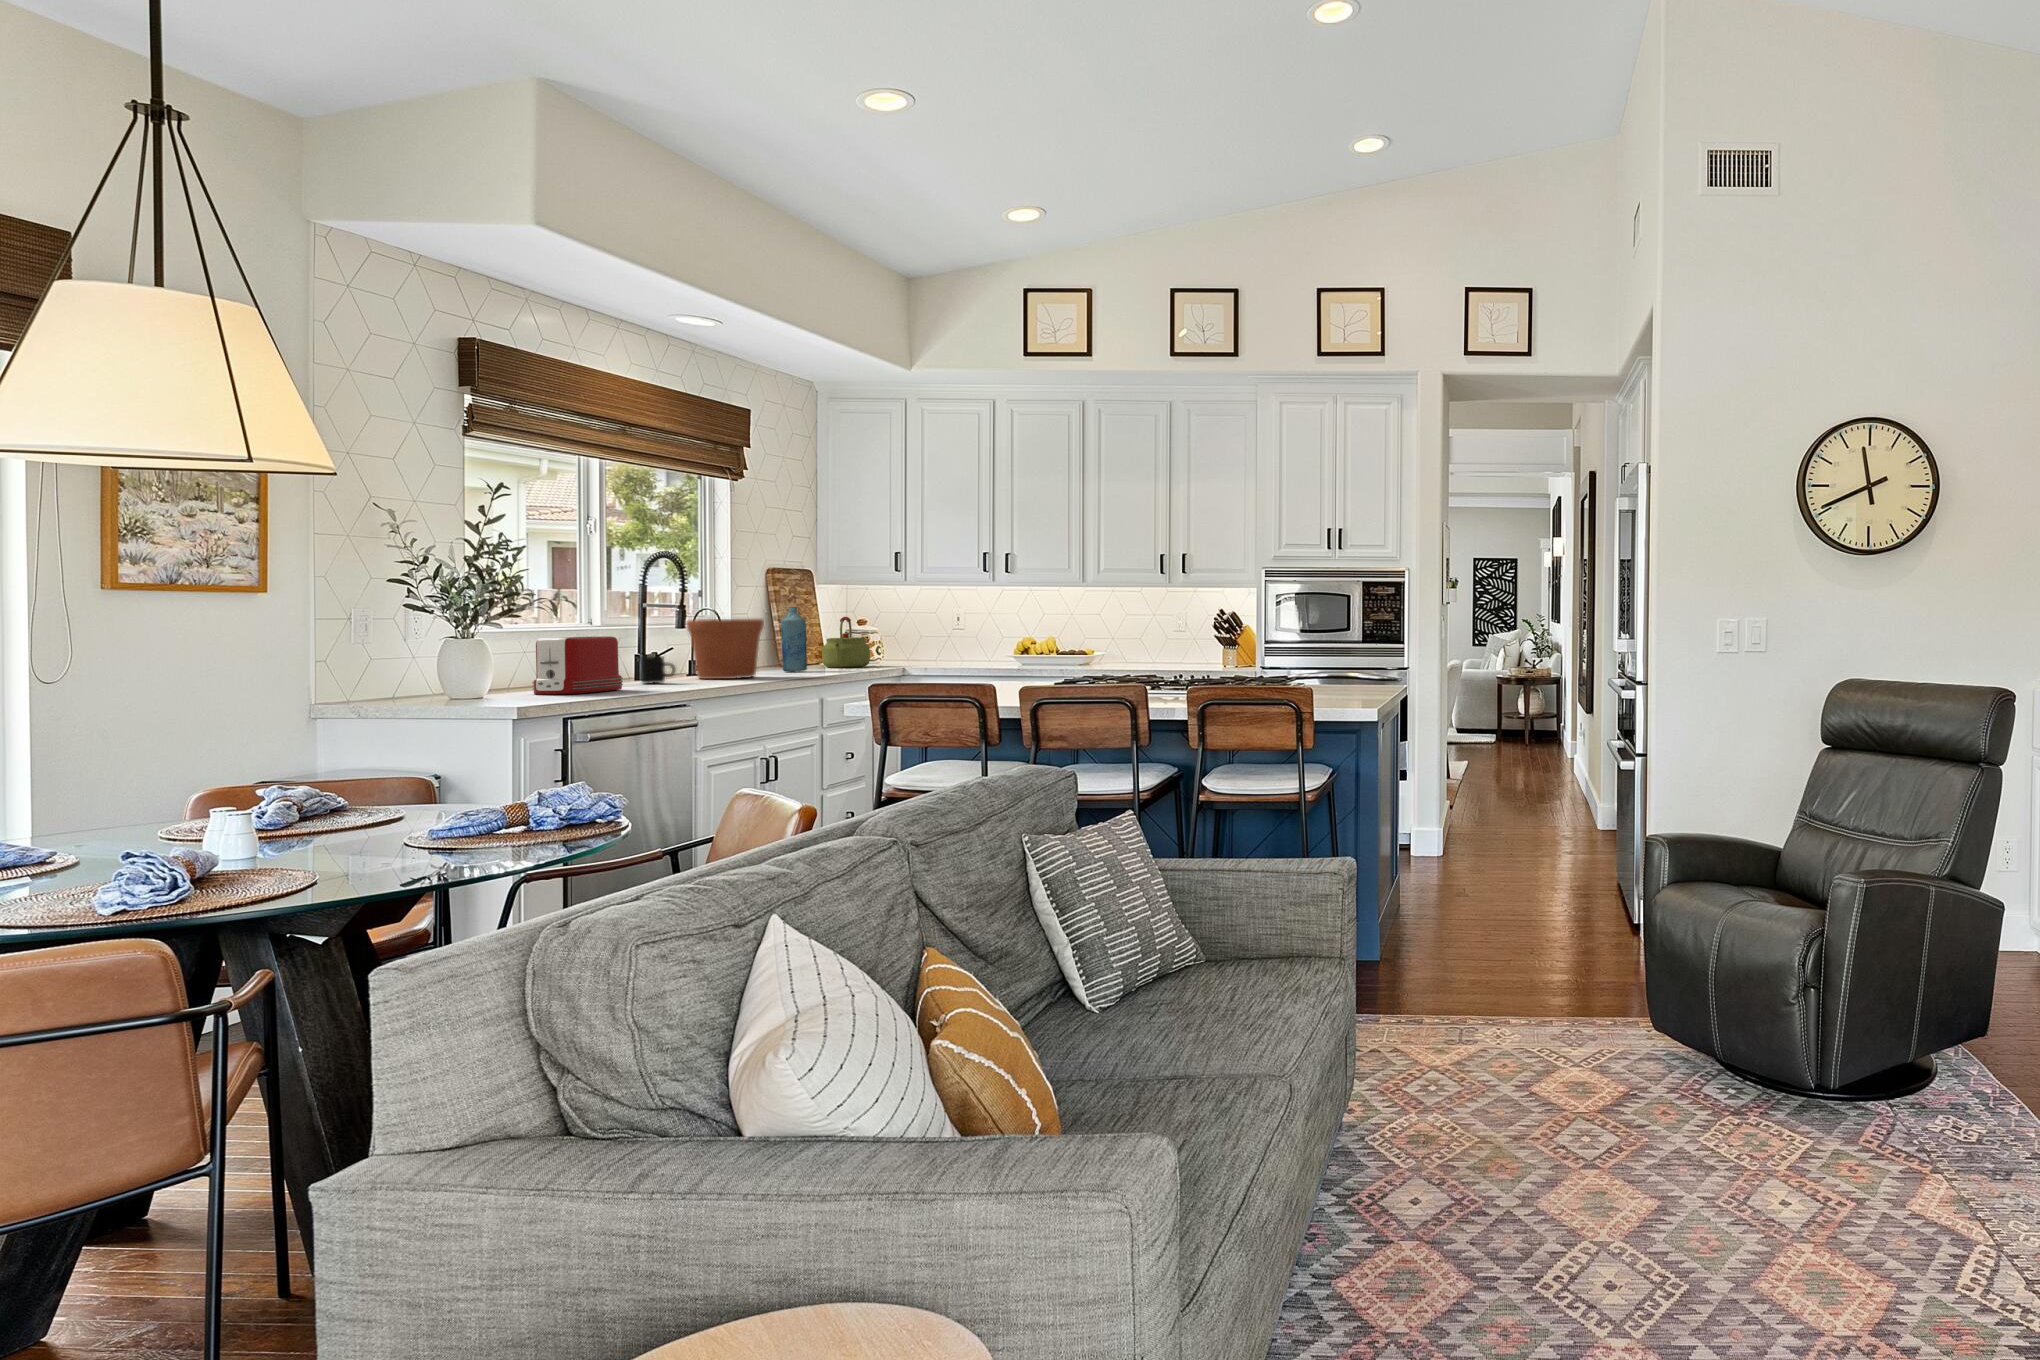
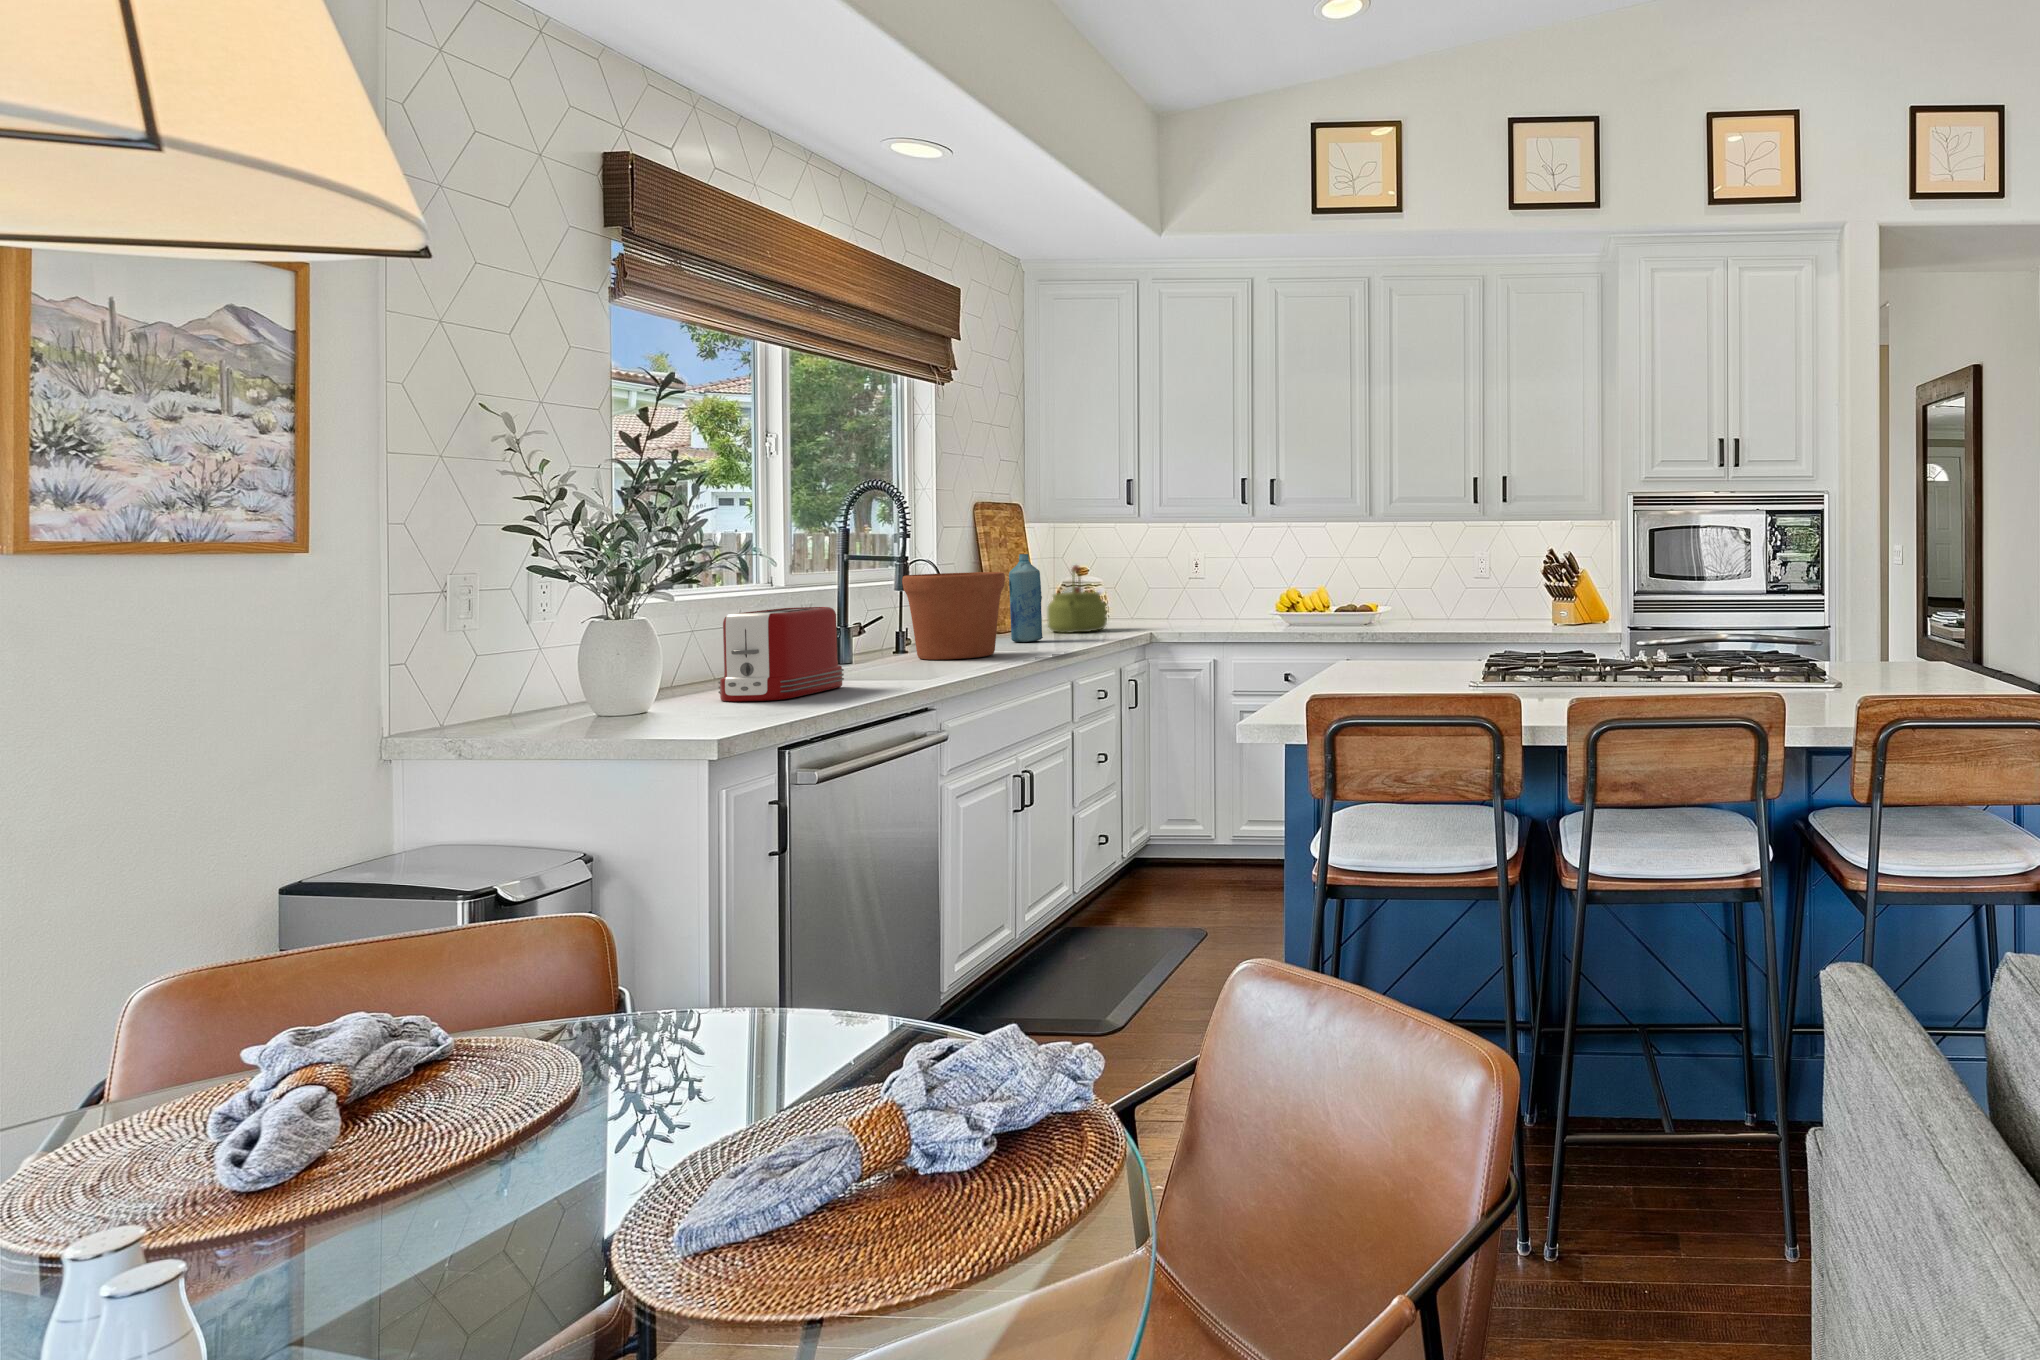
mug: present [641,656,675,684] -> none [852,631,901,671]

